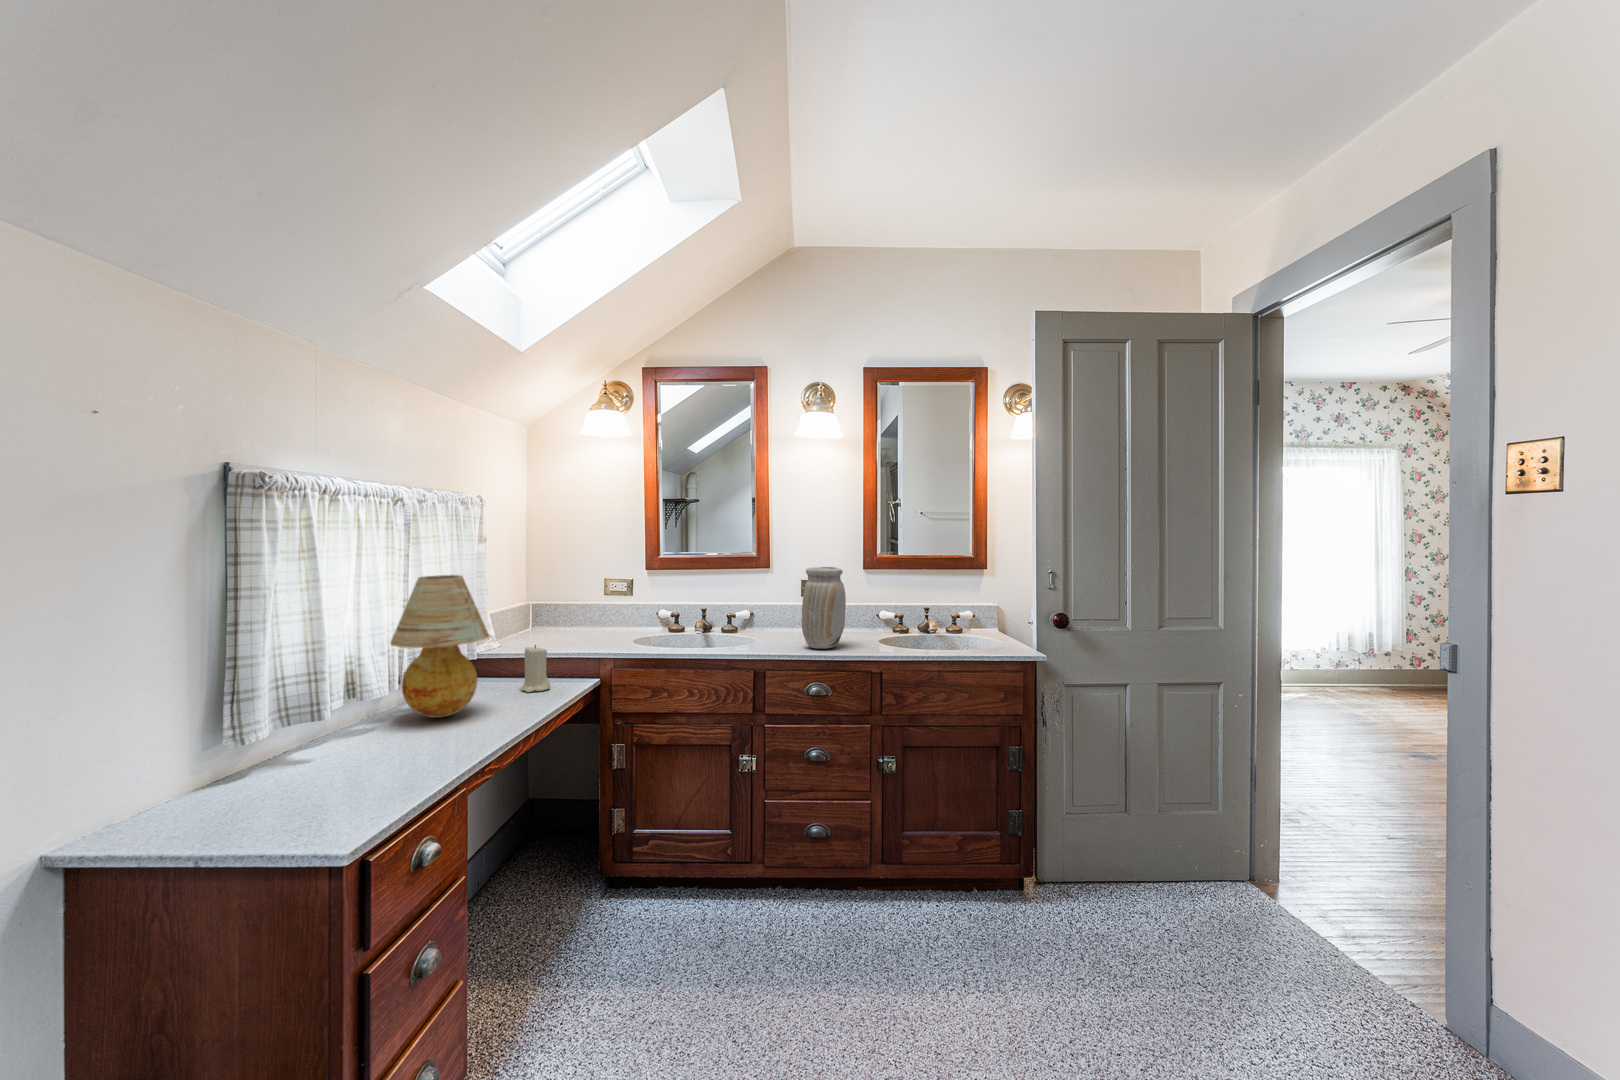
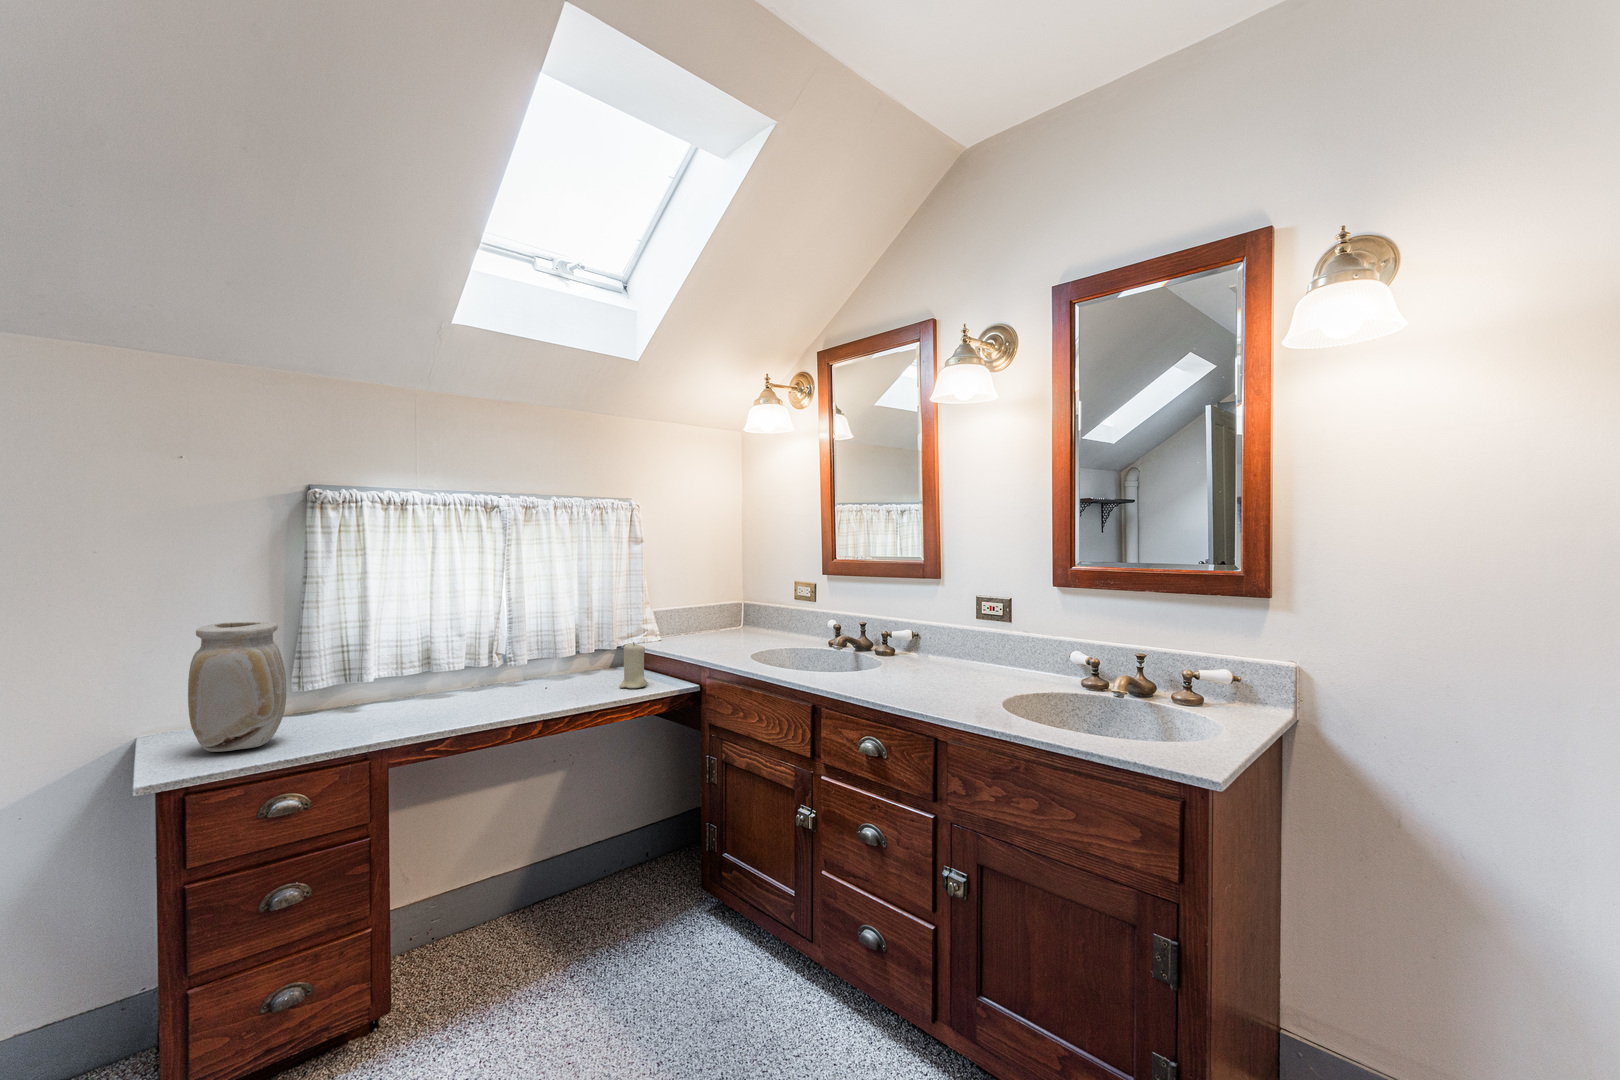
vase: present [801,567,846,649] -> present [188,622,286,752]
table lamp: present [391,575,489,718] -> none [458,570,558,698]

